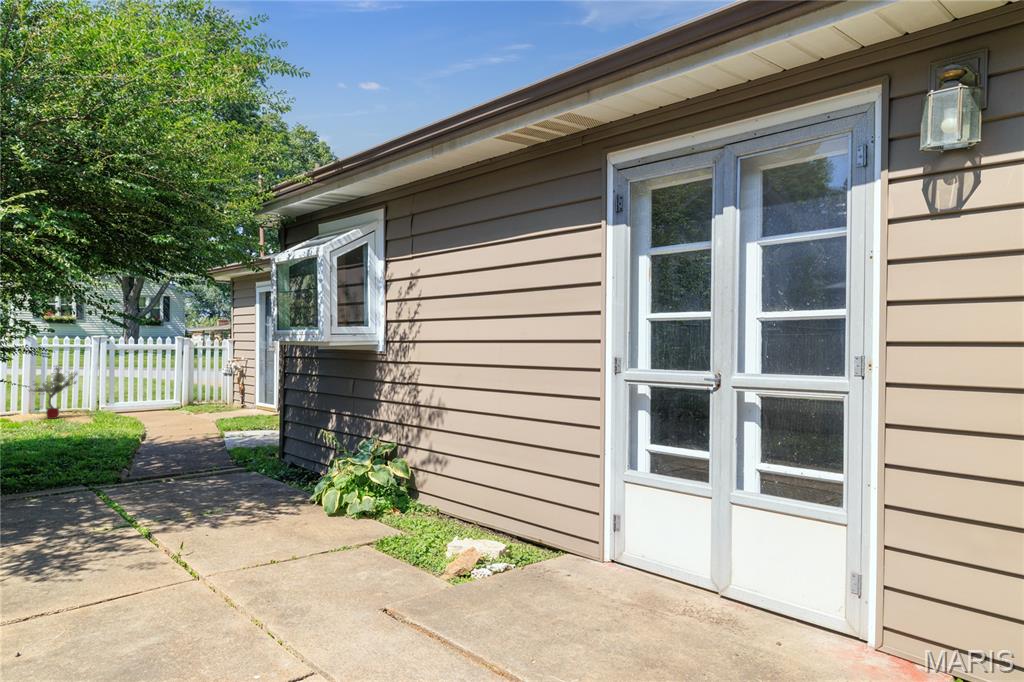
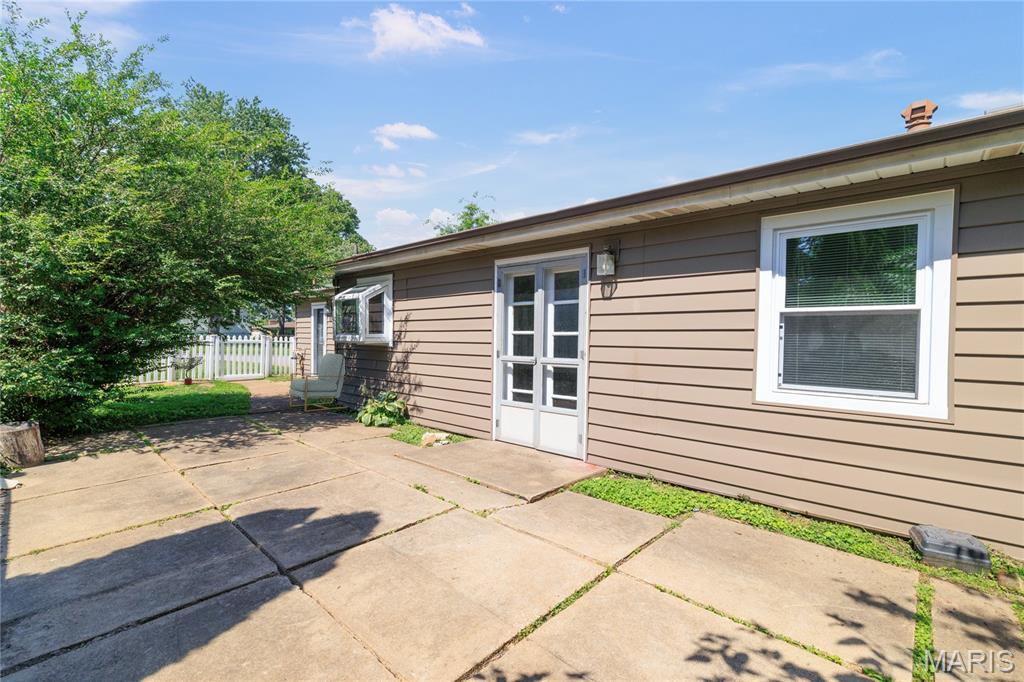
chair: none [197,365,308,477] -> present [289,353,347,412]

